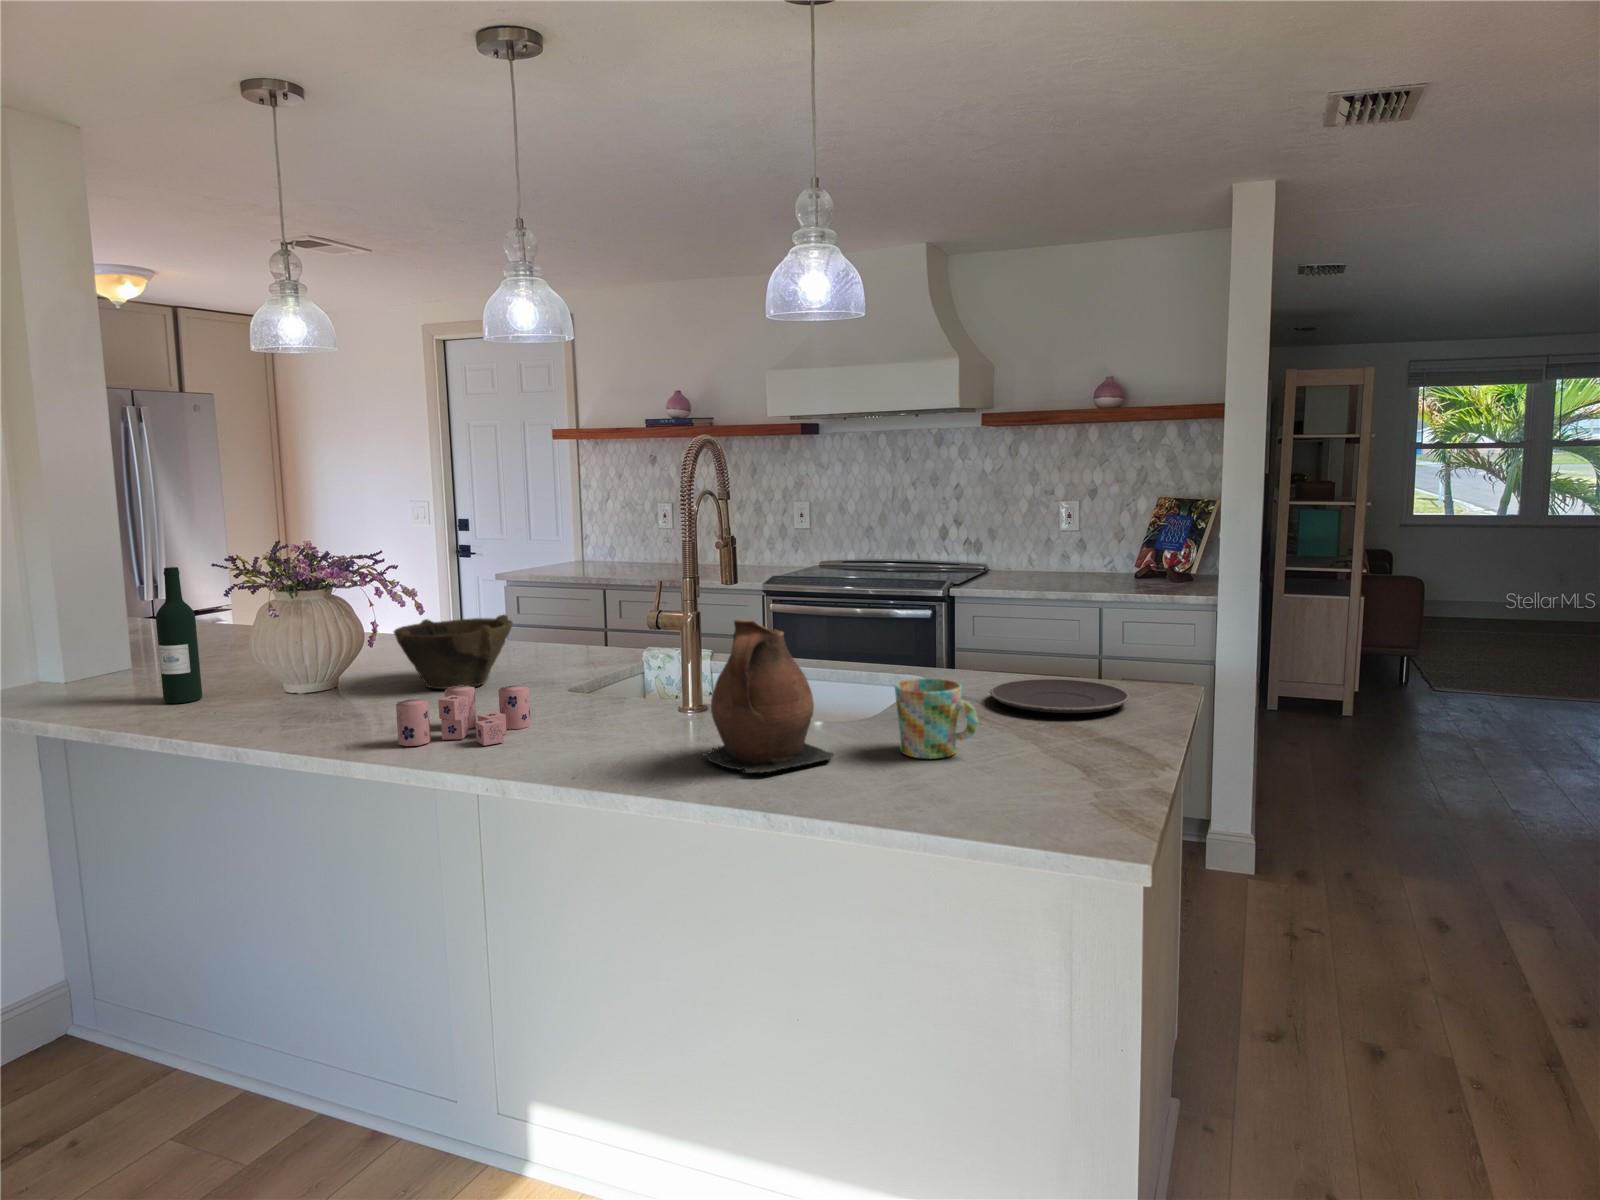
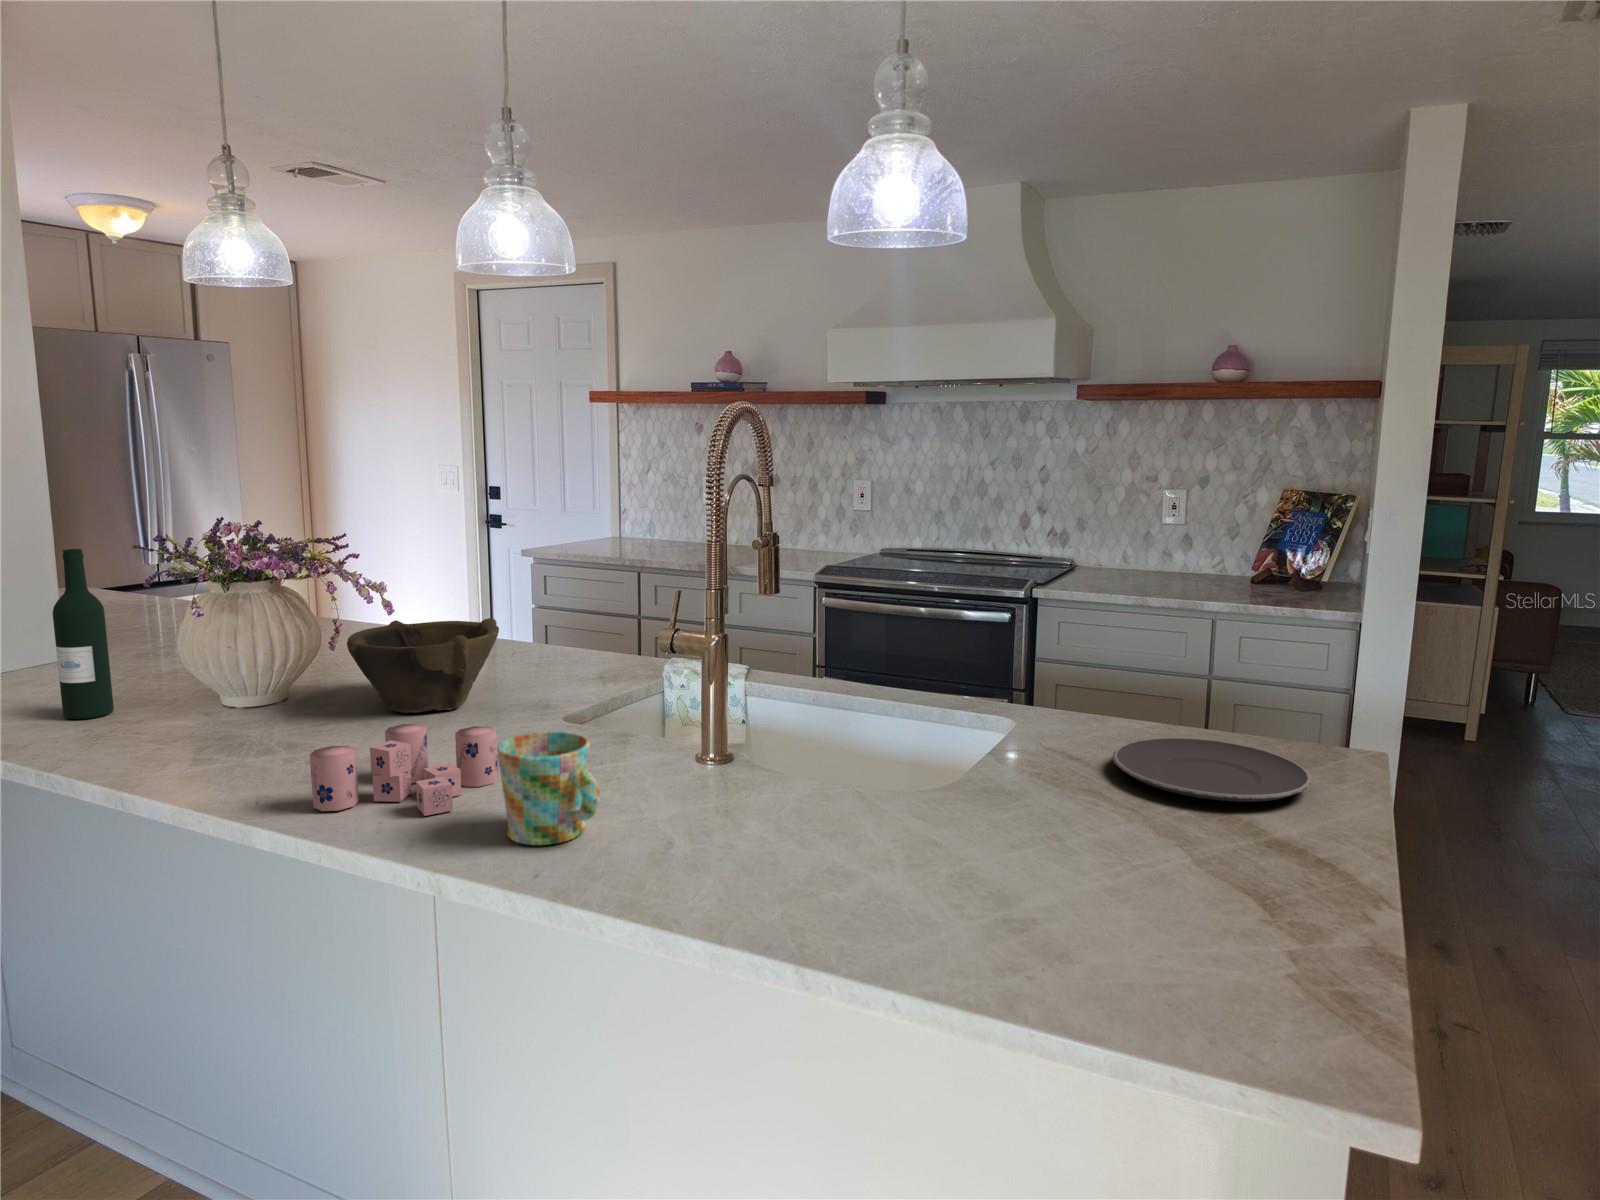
ceramic pitcher: present [702,620,833,773] -> none [709,670,904,898]
mug: present [895,679,978,759] -> present [497,732,600,845]

